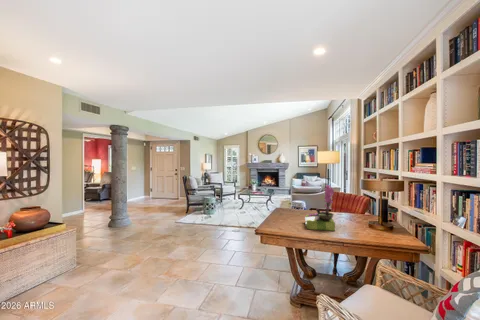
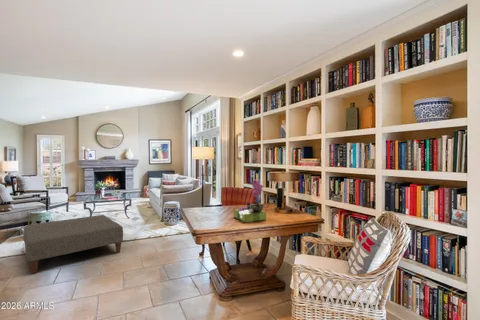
ottoman: none [189,205,247,236] -> present [23,215,123,274]

